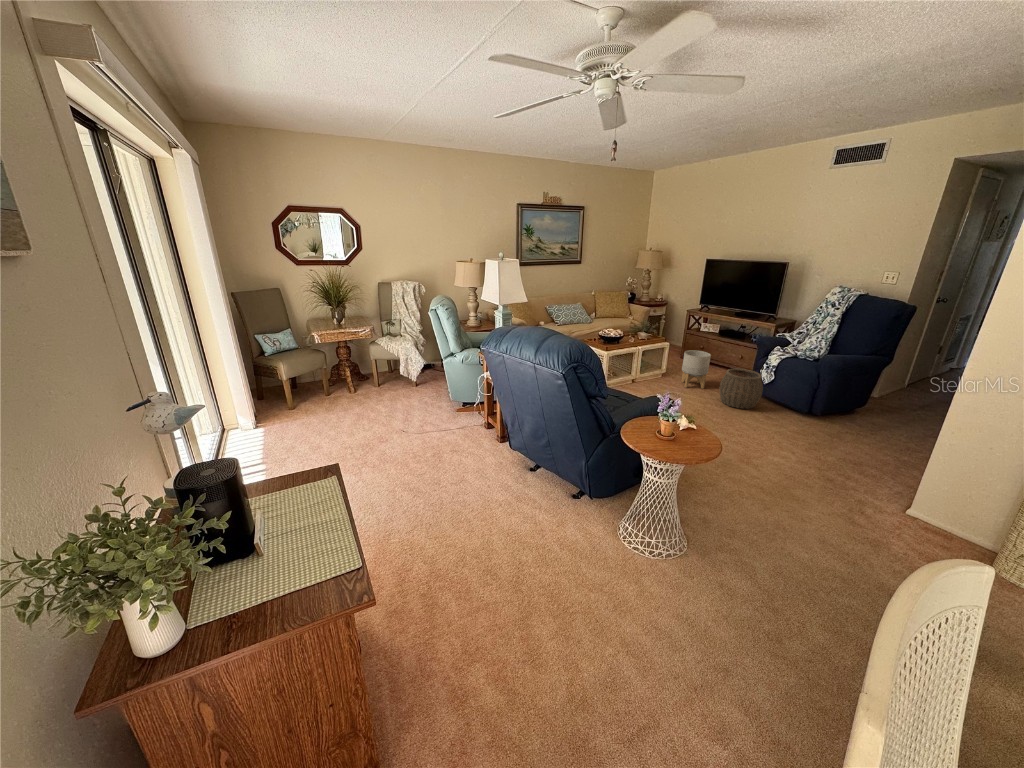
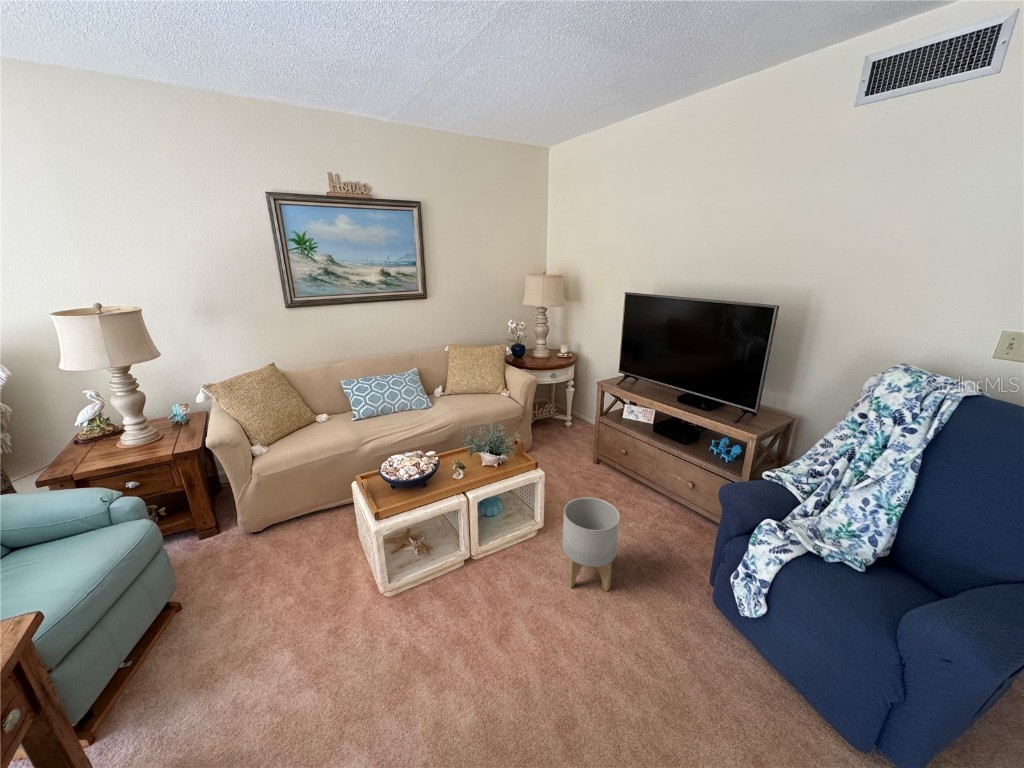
woven basket: present [719,369,763,409] -> none [633,577,741,709]

